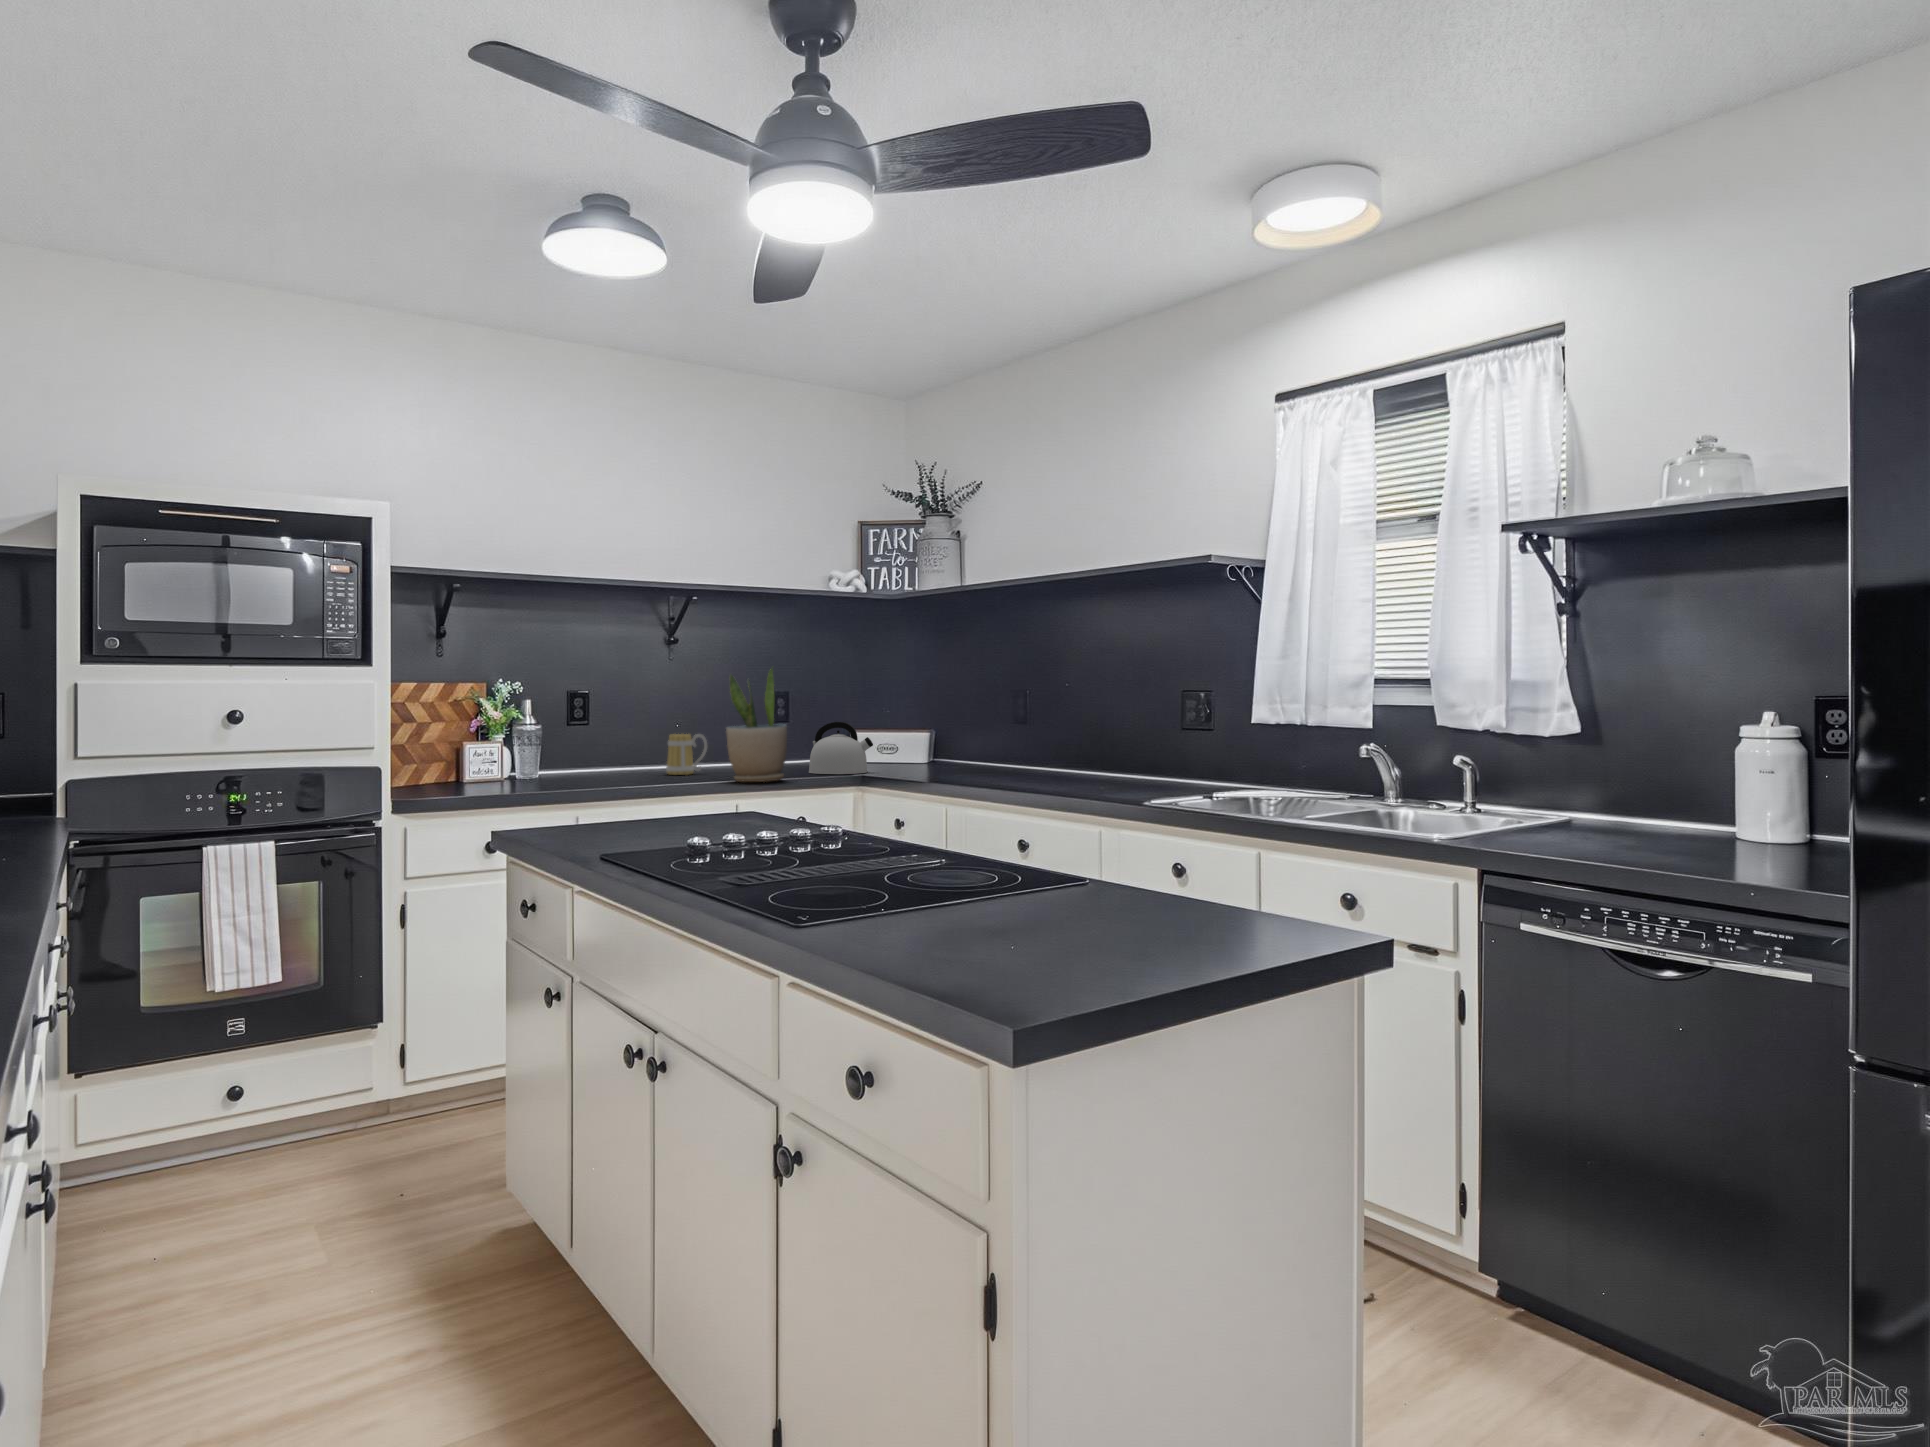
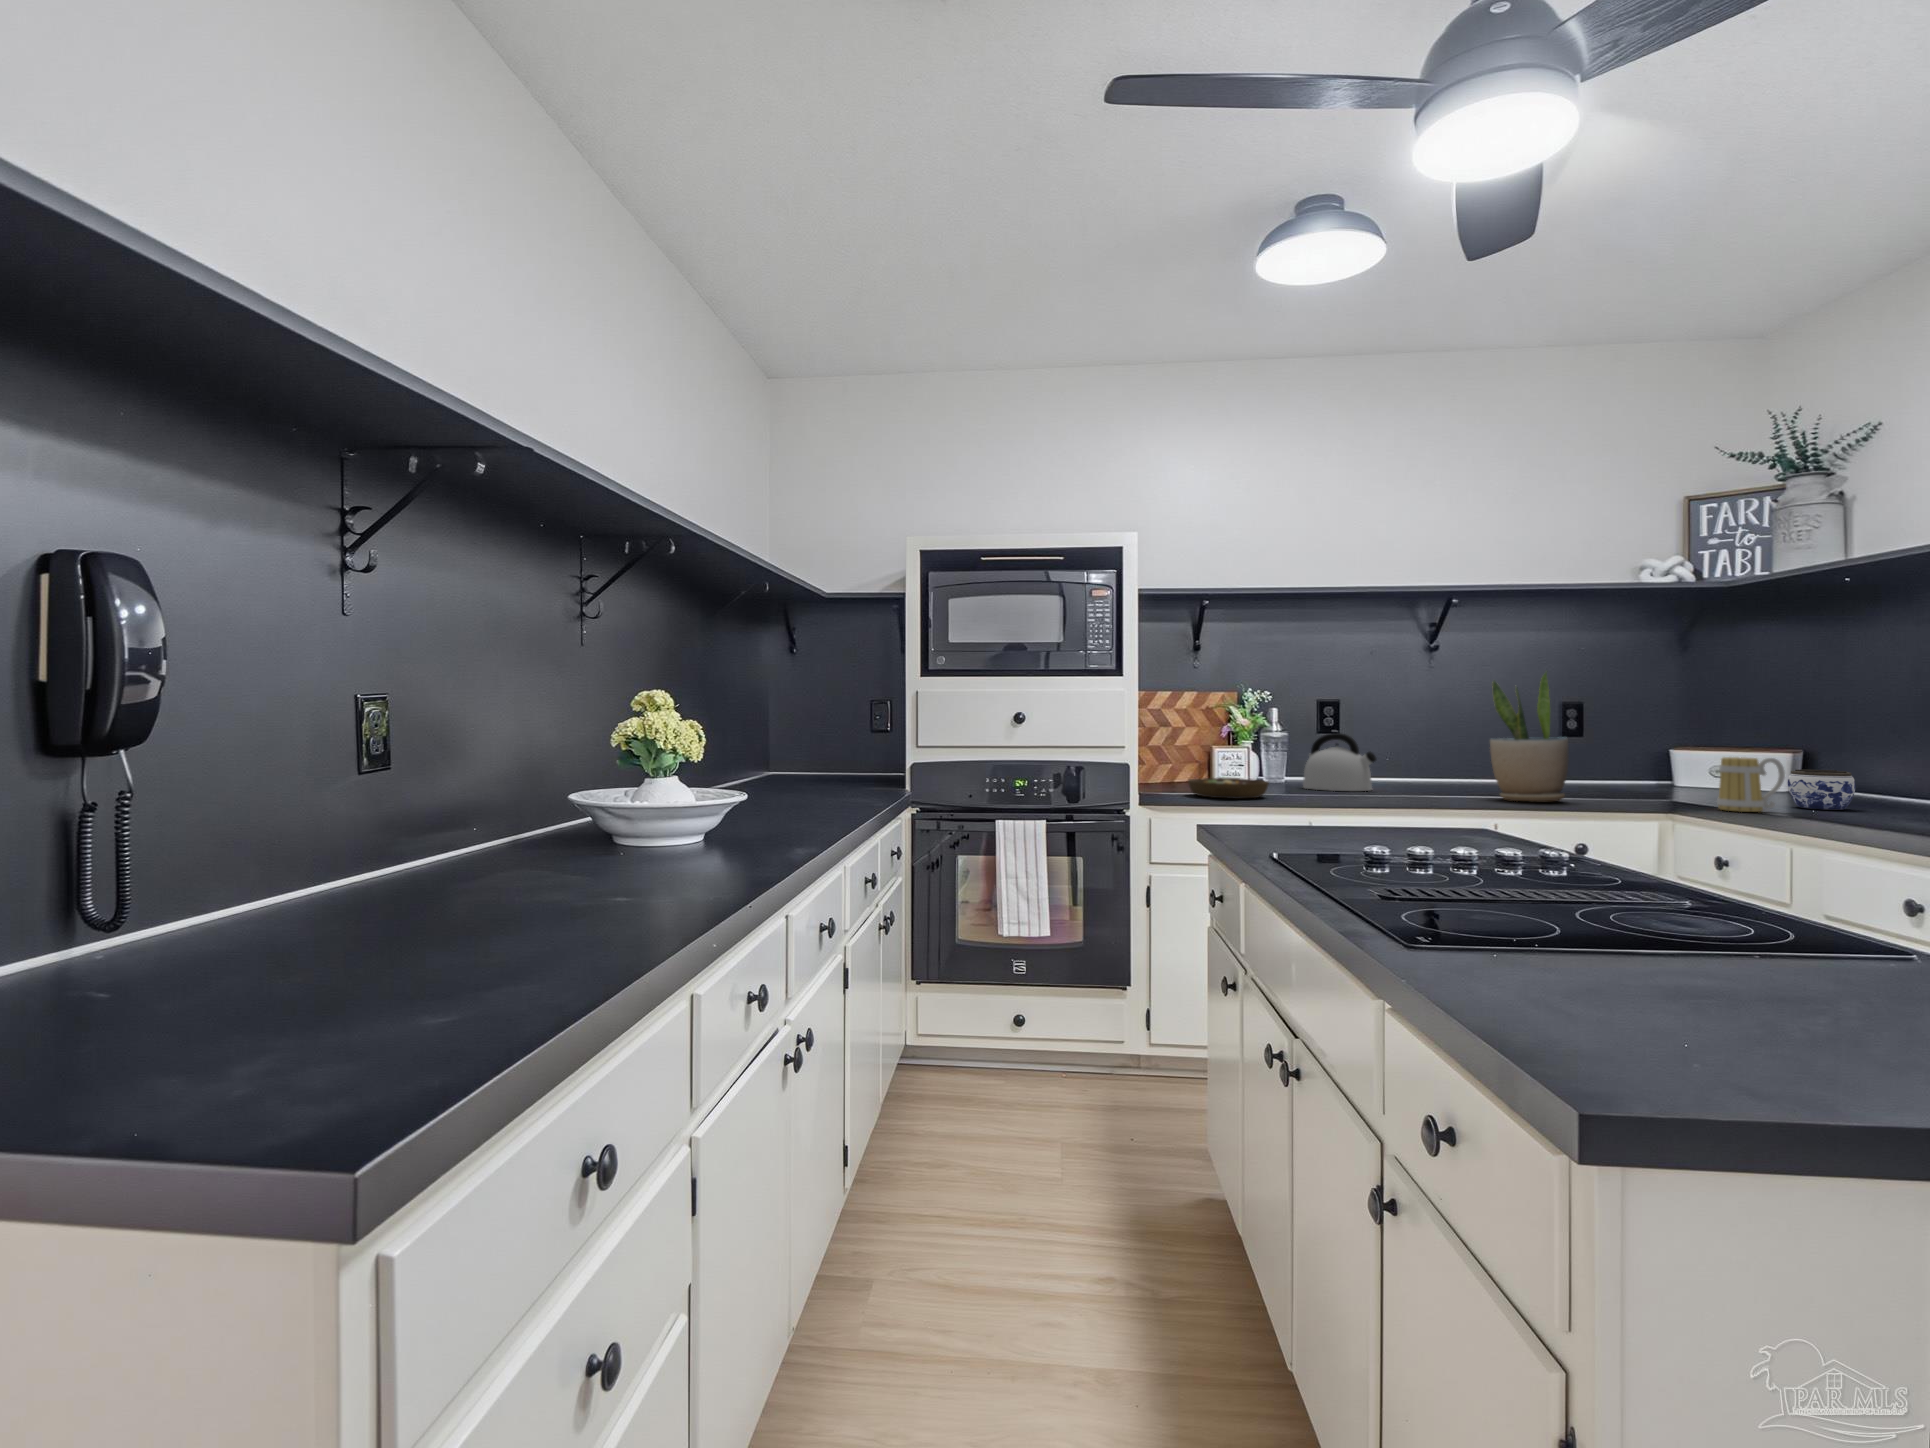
kettle: present [809,722,873,774] -> present [1303,733,1376,791]
mug: present [666,734,707,775] -> present [1717,757,1785,812]
jar: none [929,744,969,775] -> present [1788,770,1855,810]
bowl: none [444,776,532,798] -> present [1188,777,1269,799]

